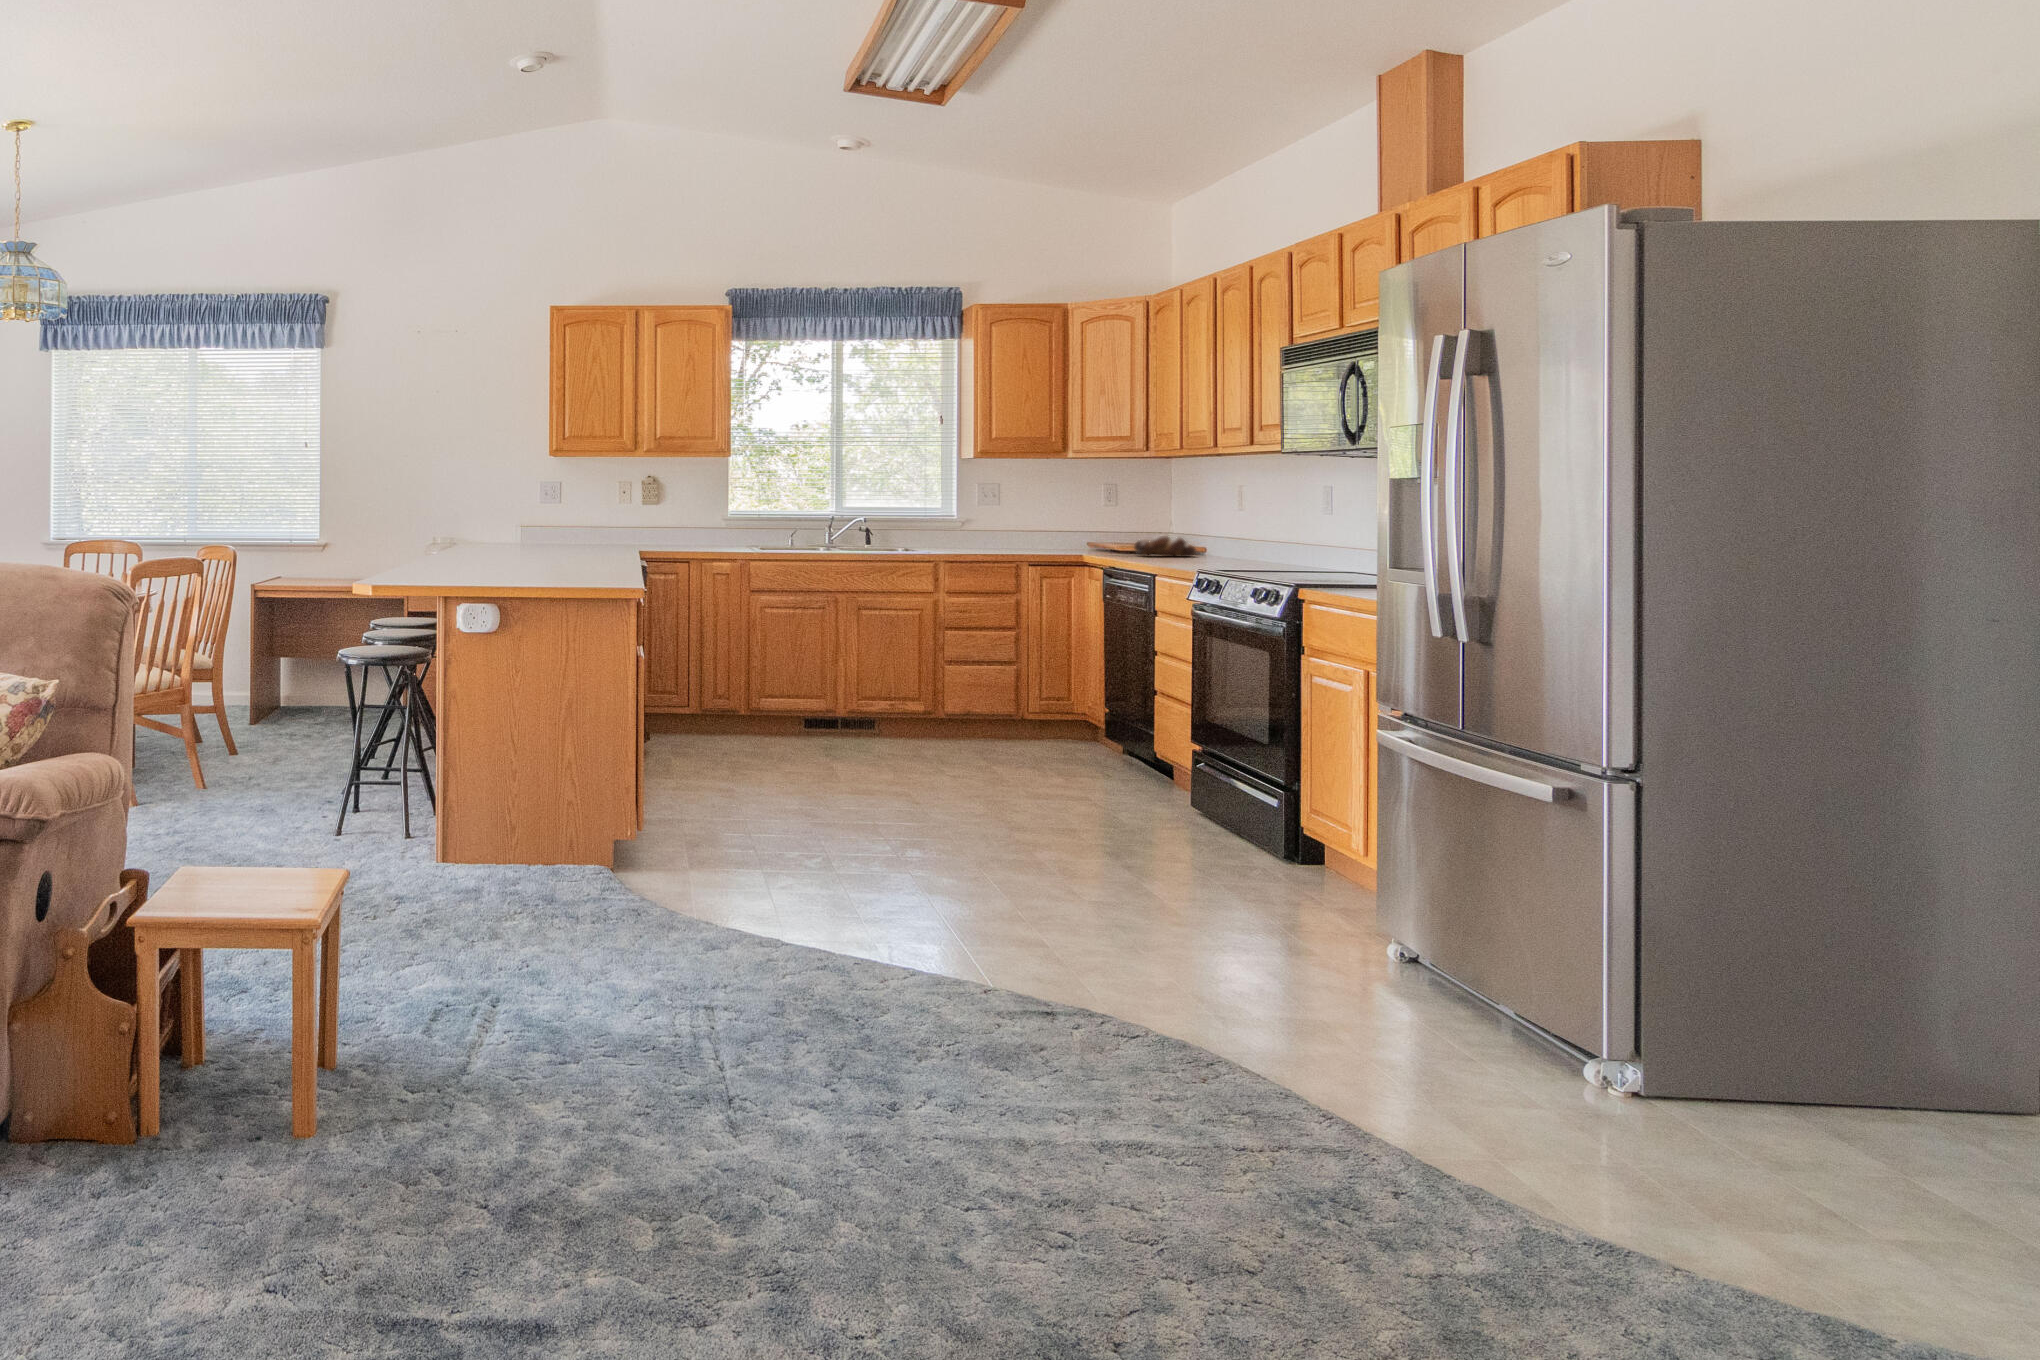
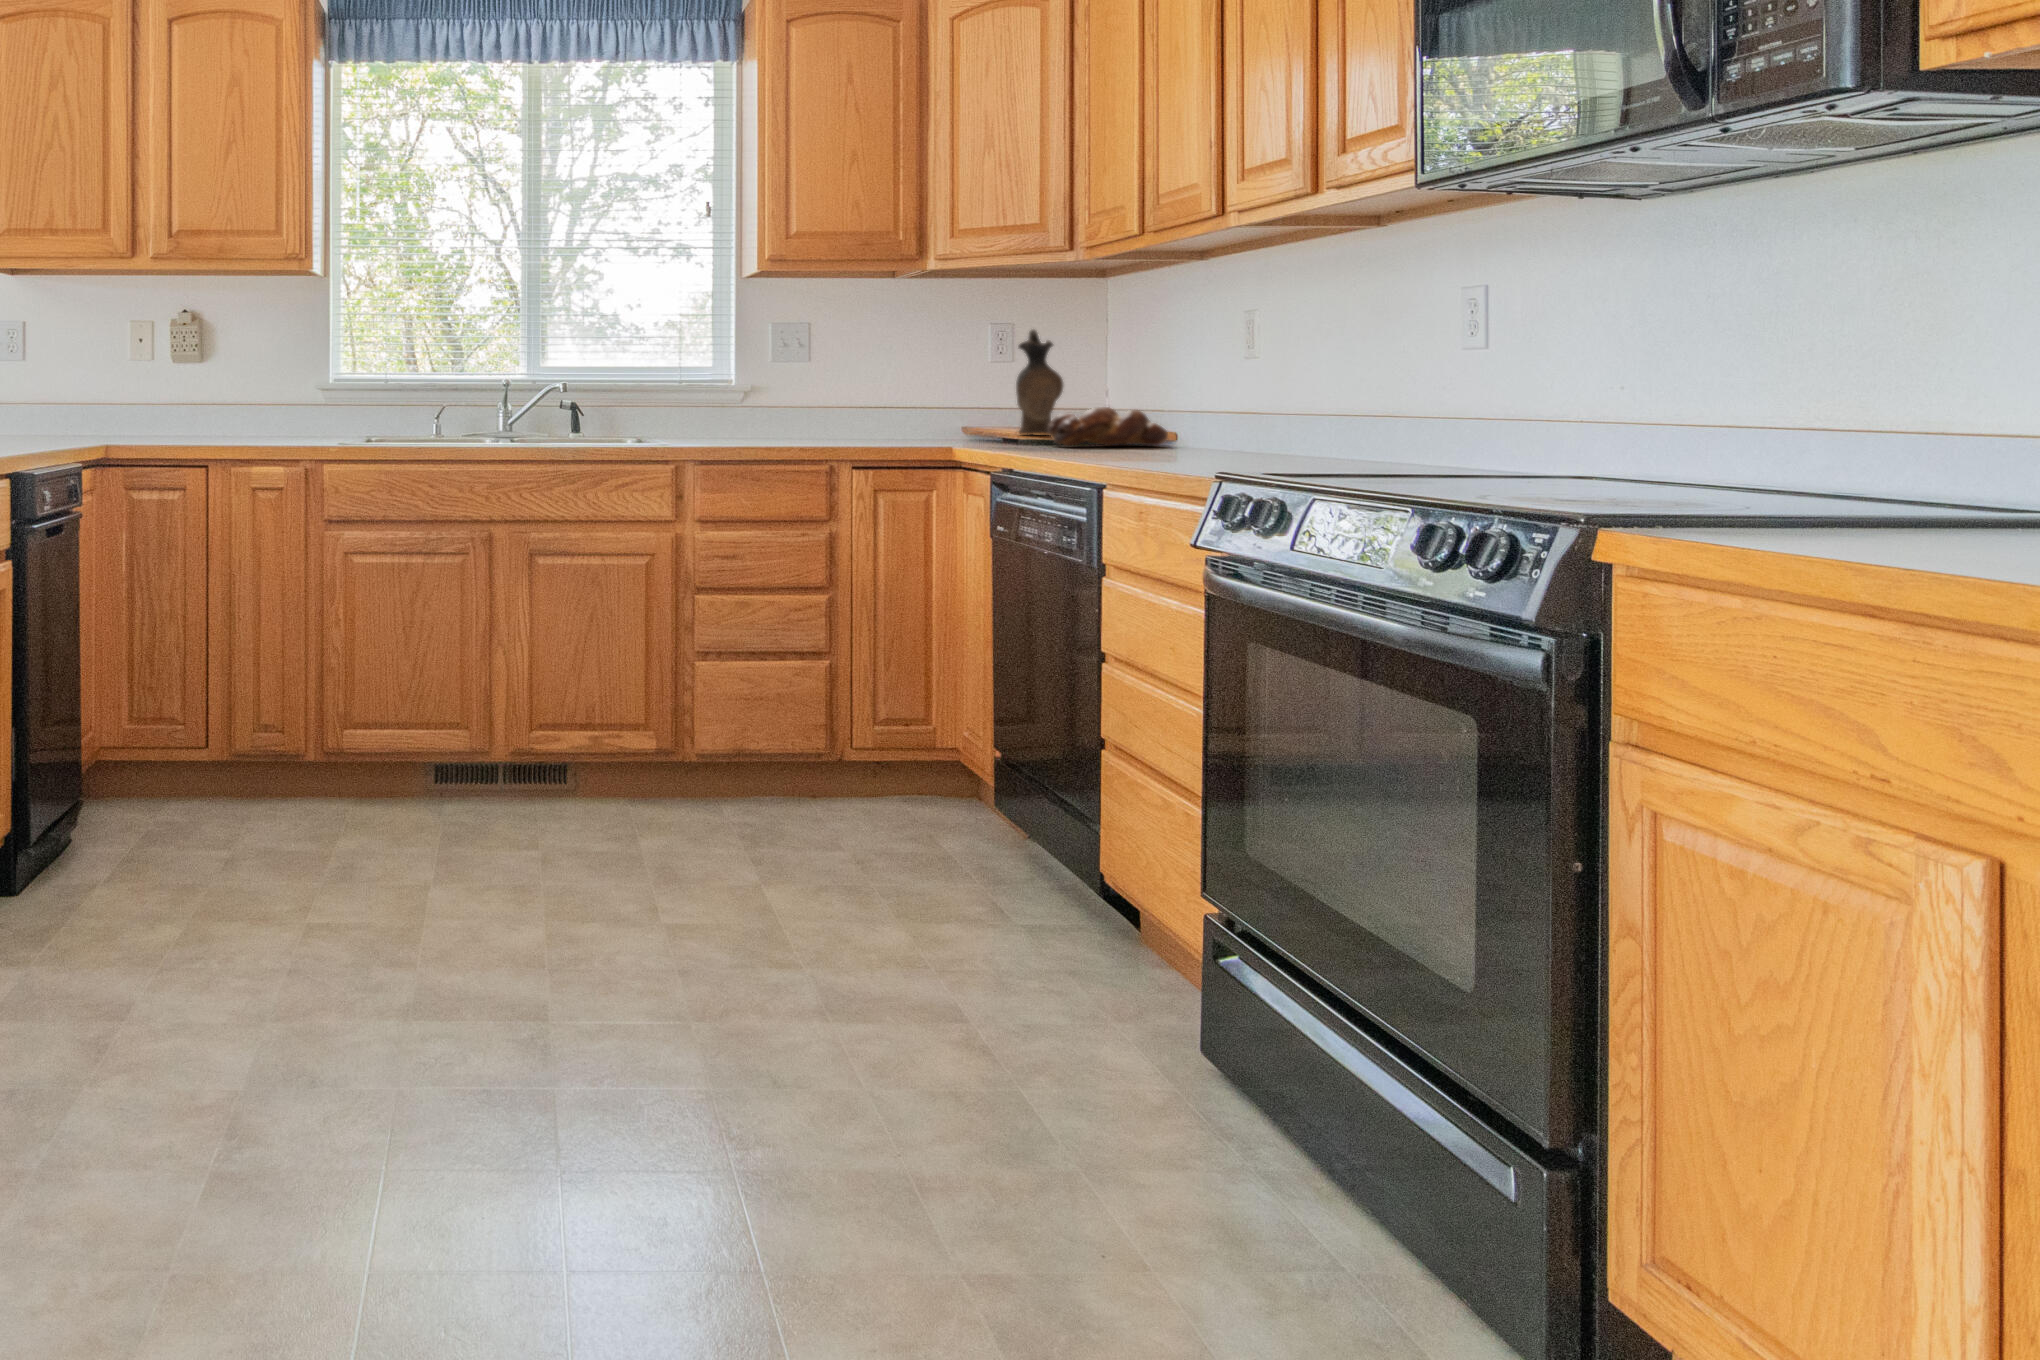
ceramic pitcher: none [1119,488,1146,548] -> present [1016,330,1063,435]

